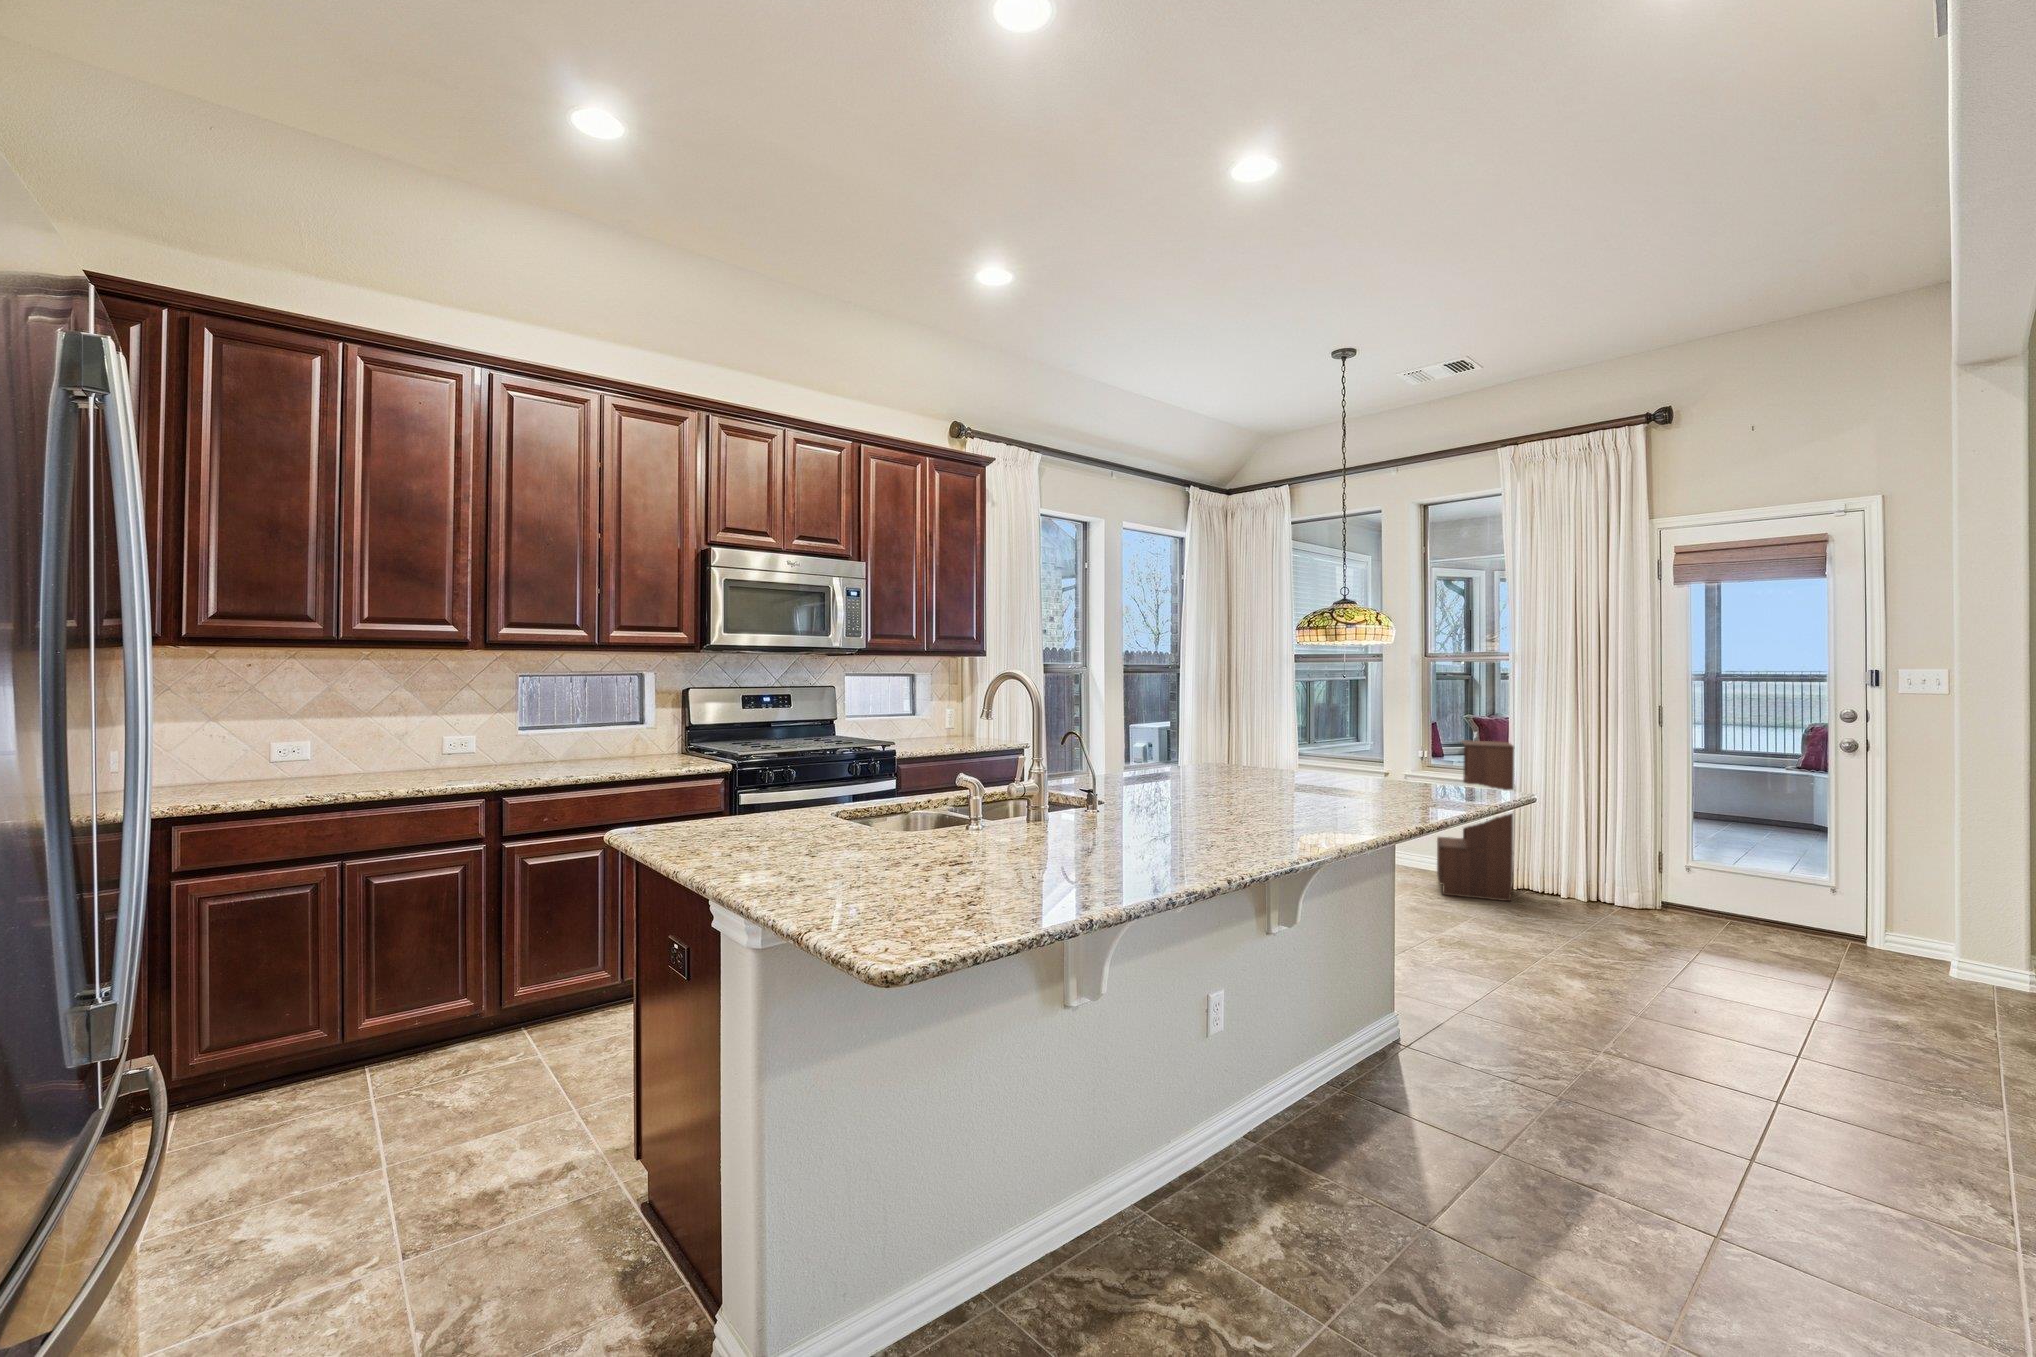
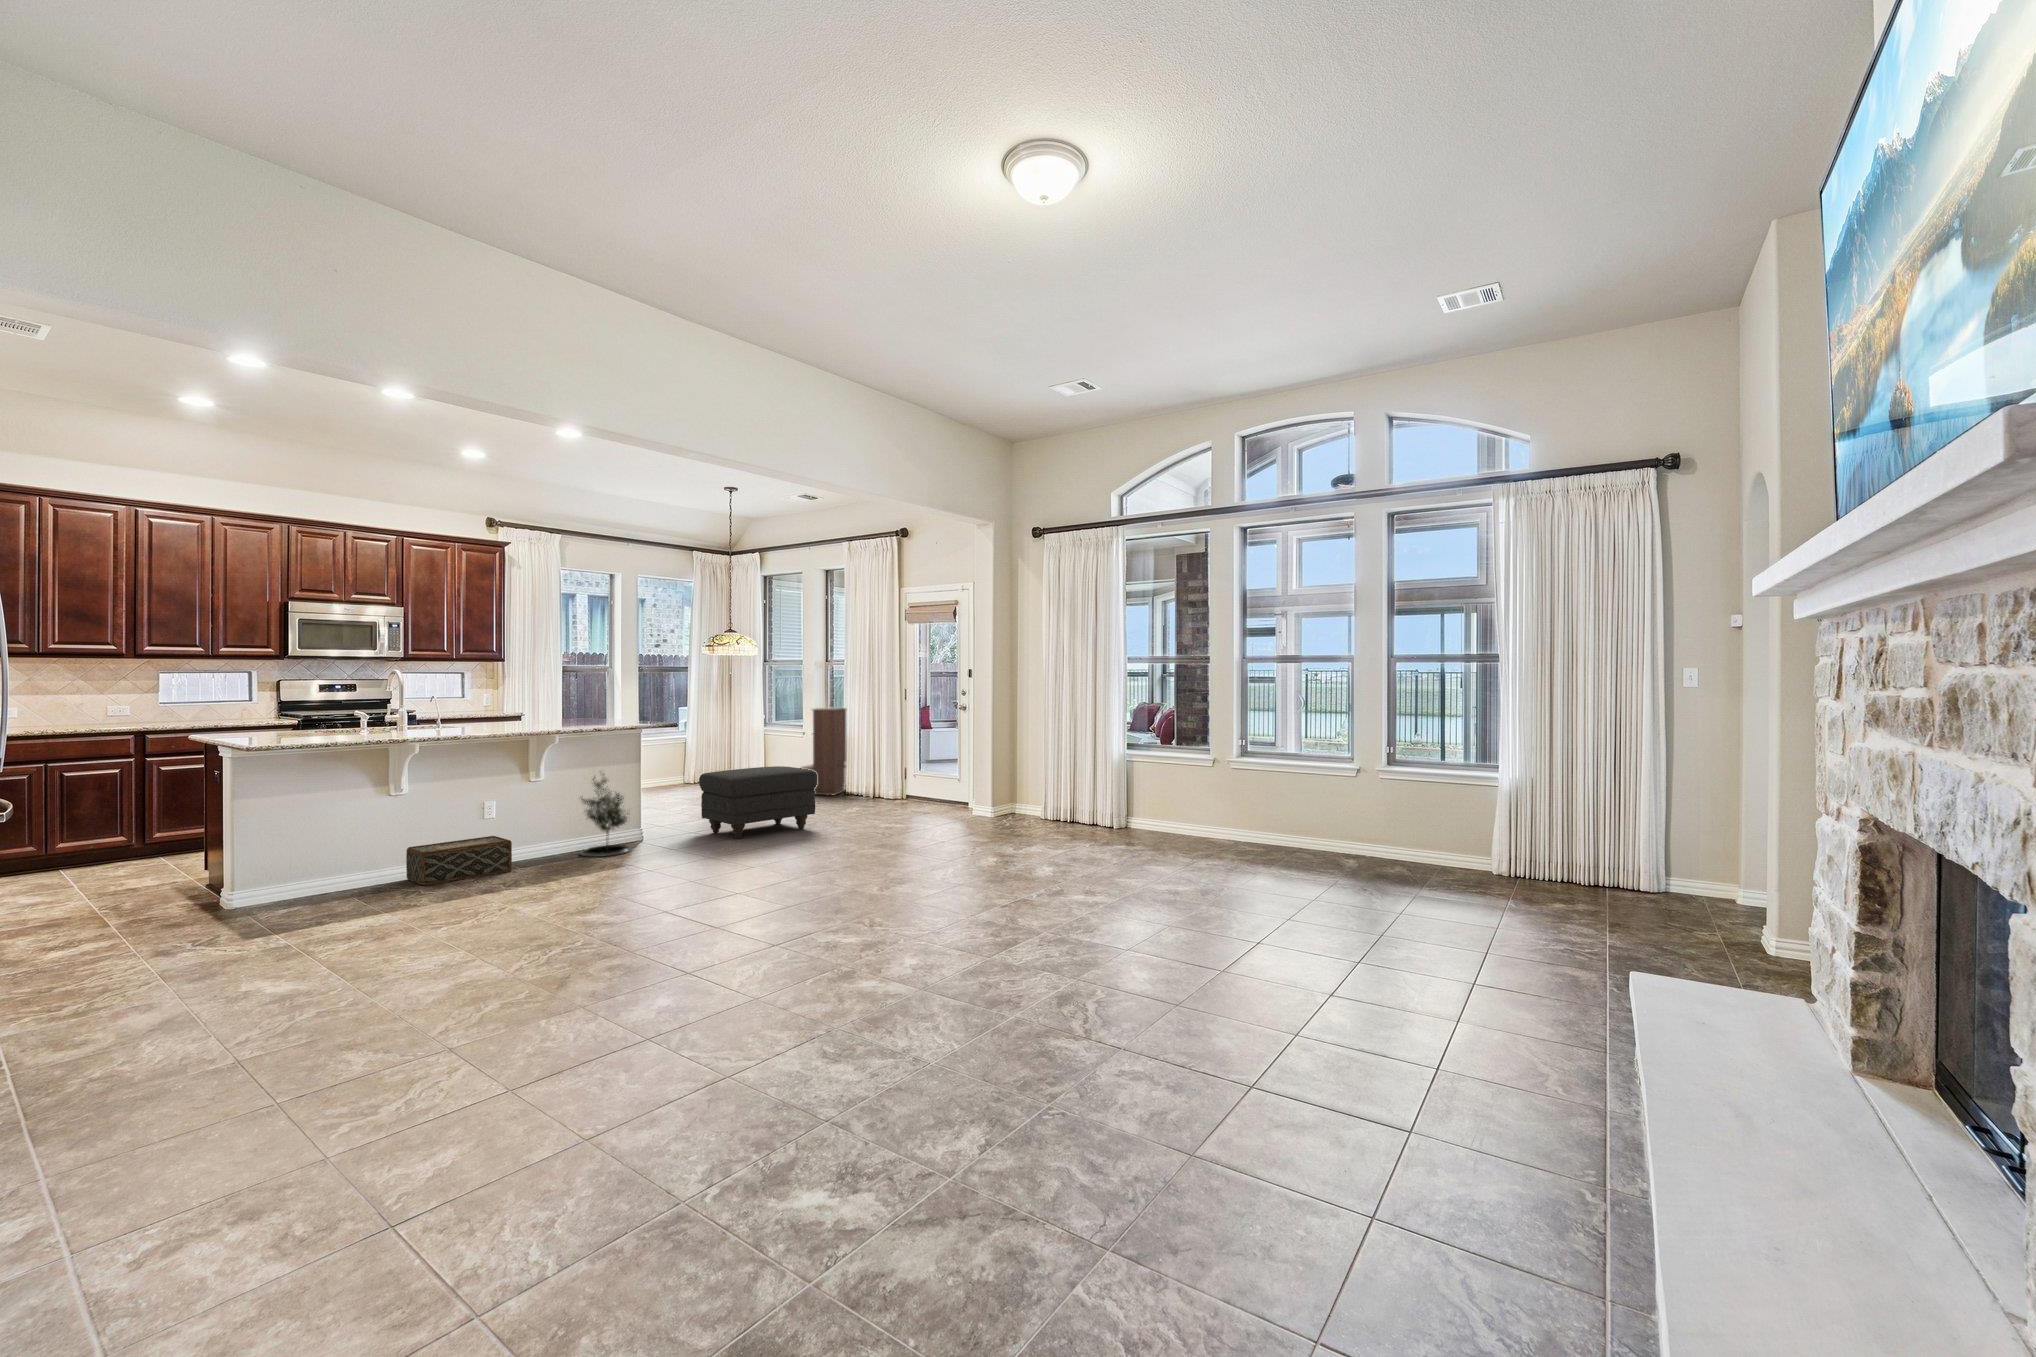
ottoman: none [1504,883,1764,1079] -> present [699,766,817,839]
potted tree: none [1367,928,1518,1152] -> present [580,774,631,857]
woven basket: none [1117,1104,1345,1319] -> present [406,836,512,885]

